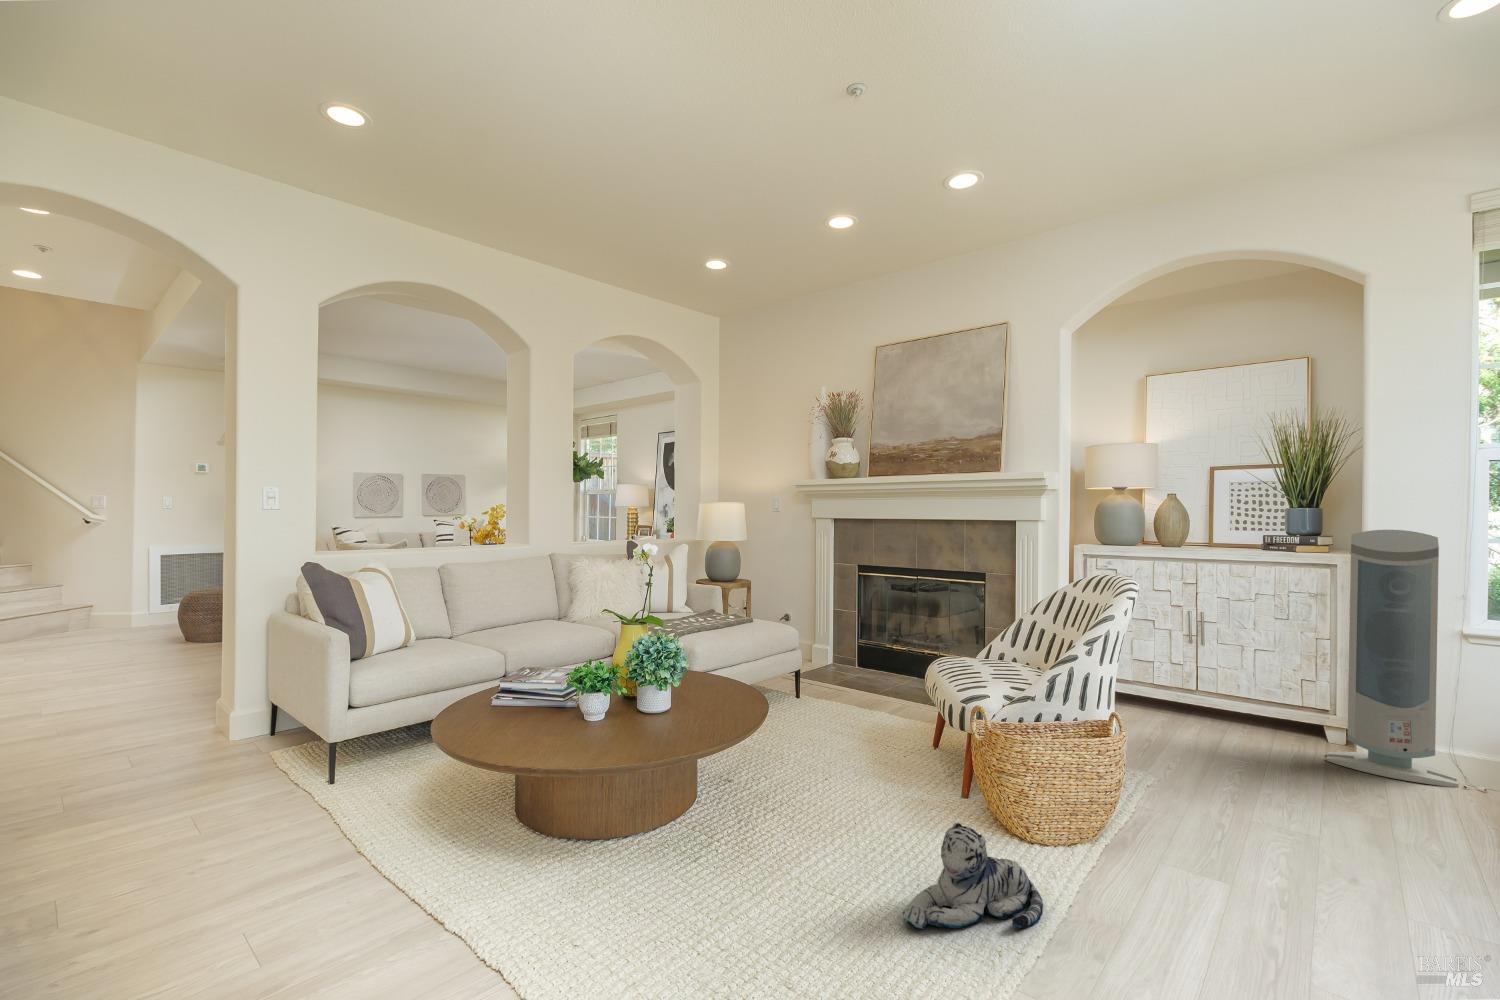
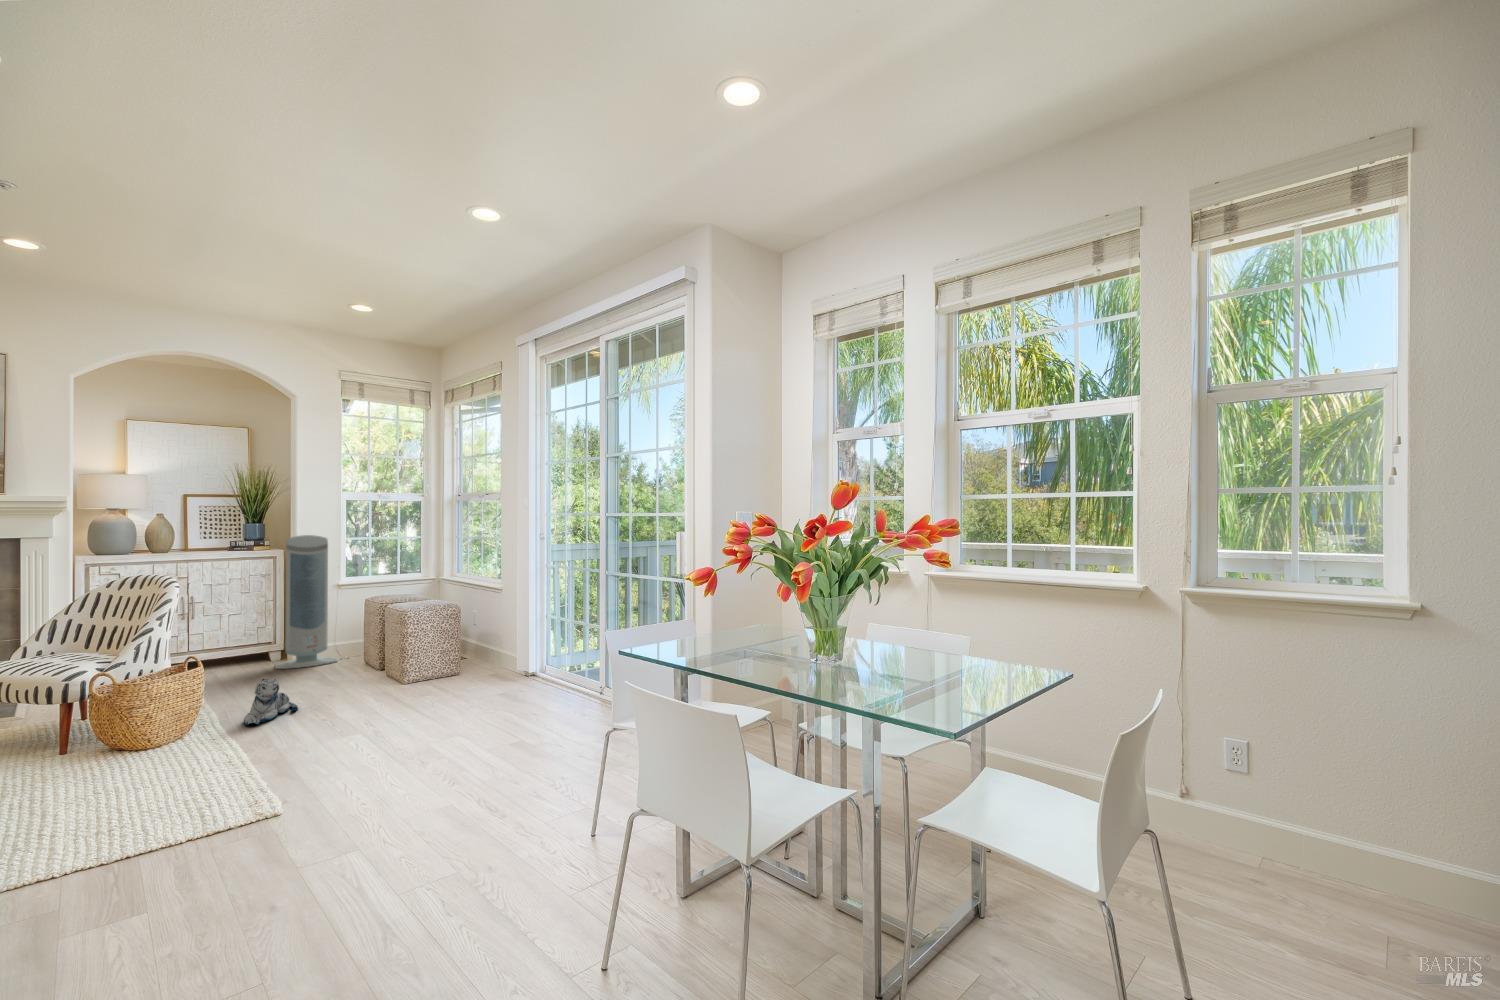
plush toy: present [903,822,1043,930] -> present [244,679,298,726]

